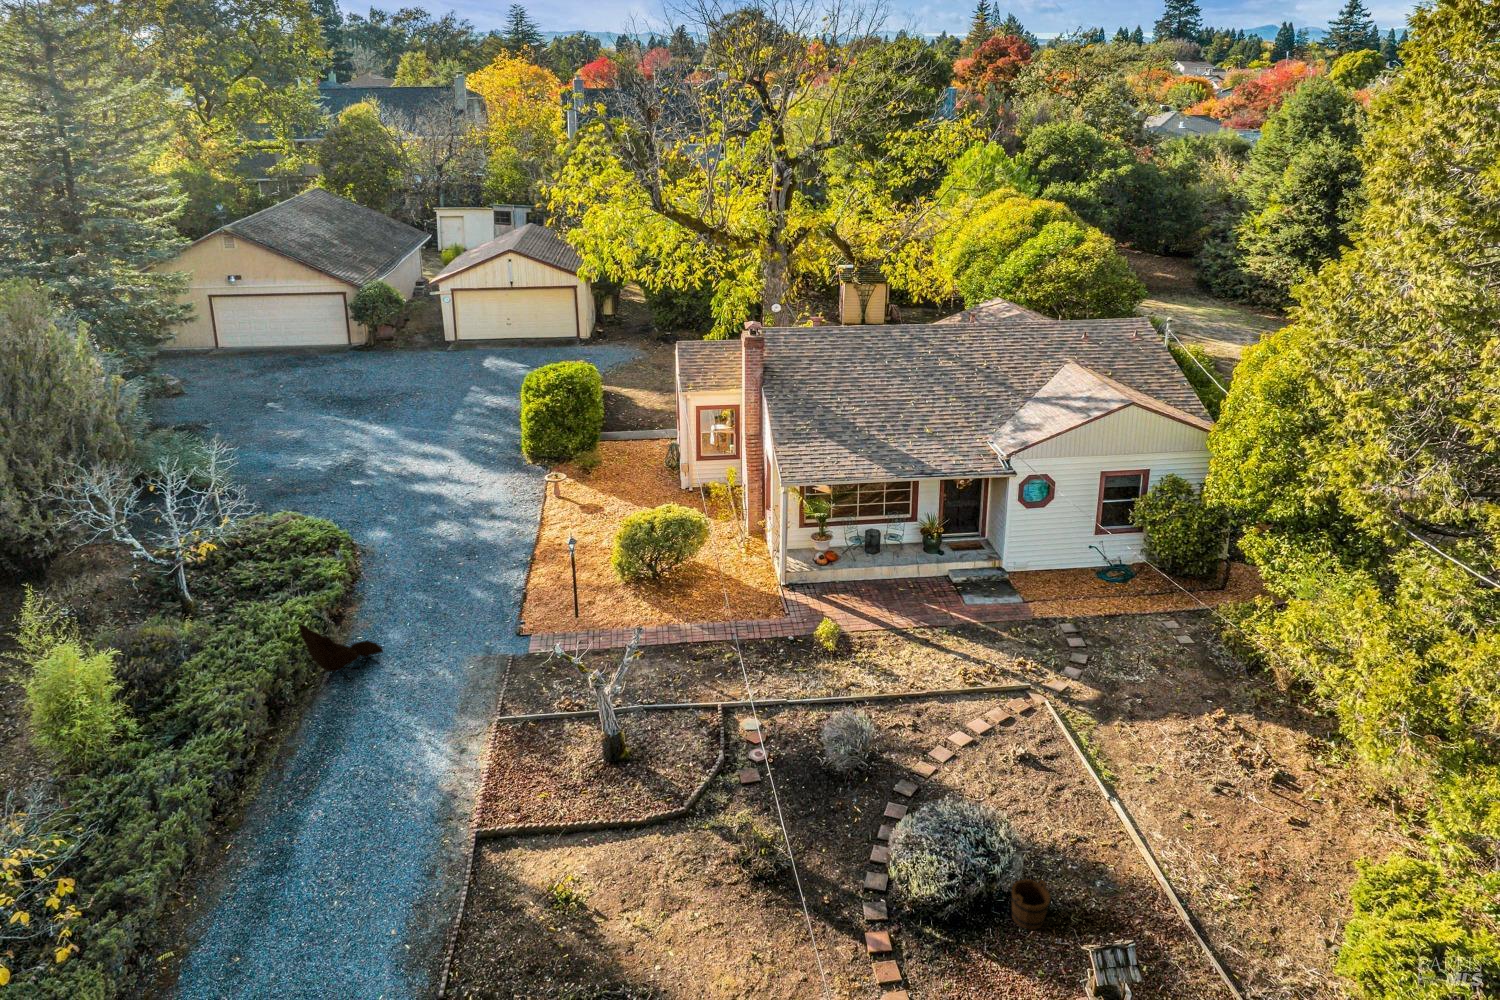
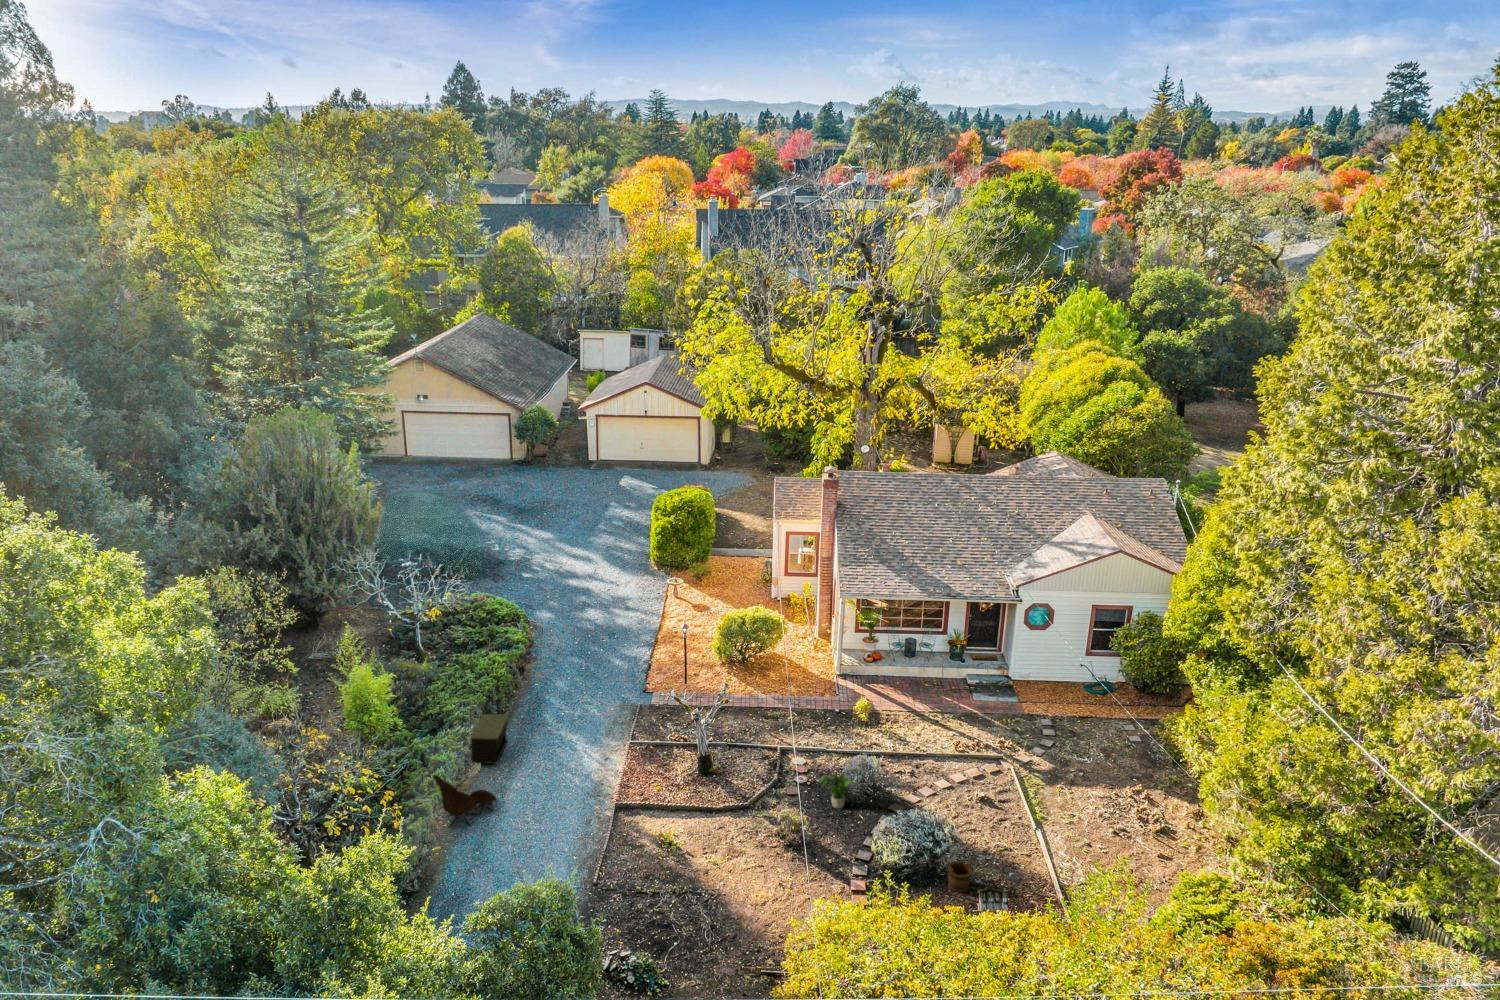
lounge chair: present [299,624,383,685] -> present [433,775,497,827]
storage bench: none [239,700,311,784] -> present [471,714,508,765]
potted plant: none [790,744,848,797] -> present [820,774,854,808]

